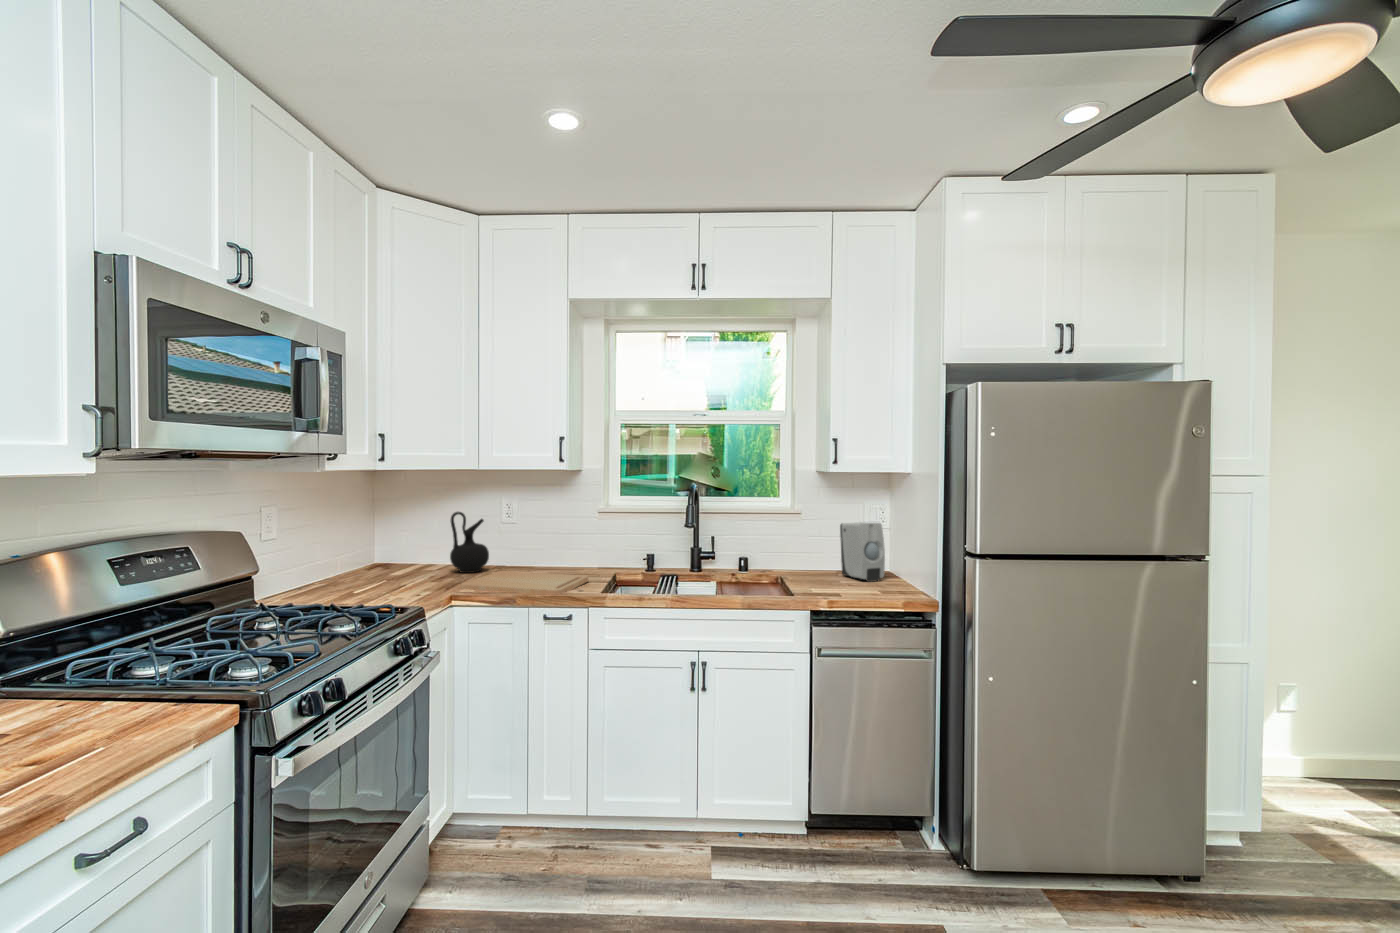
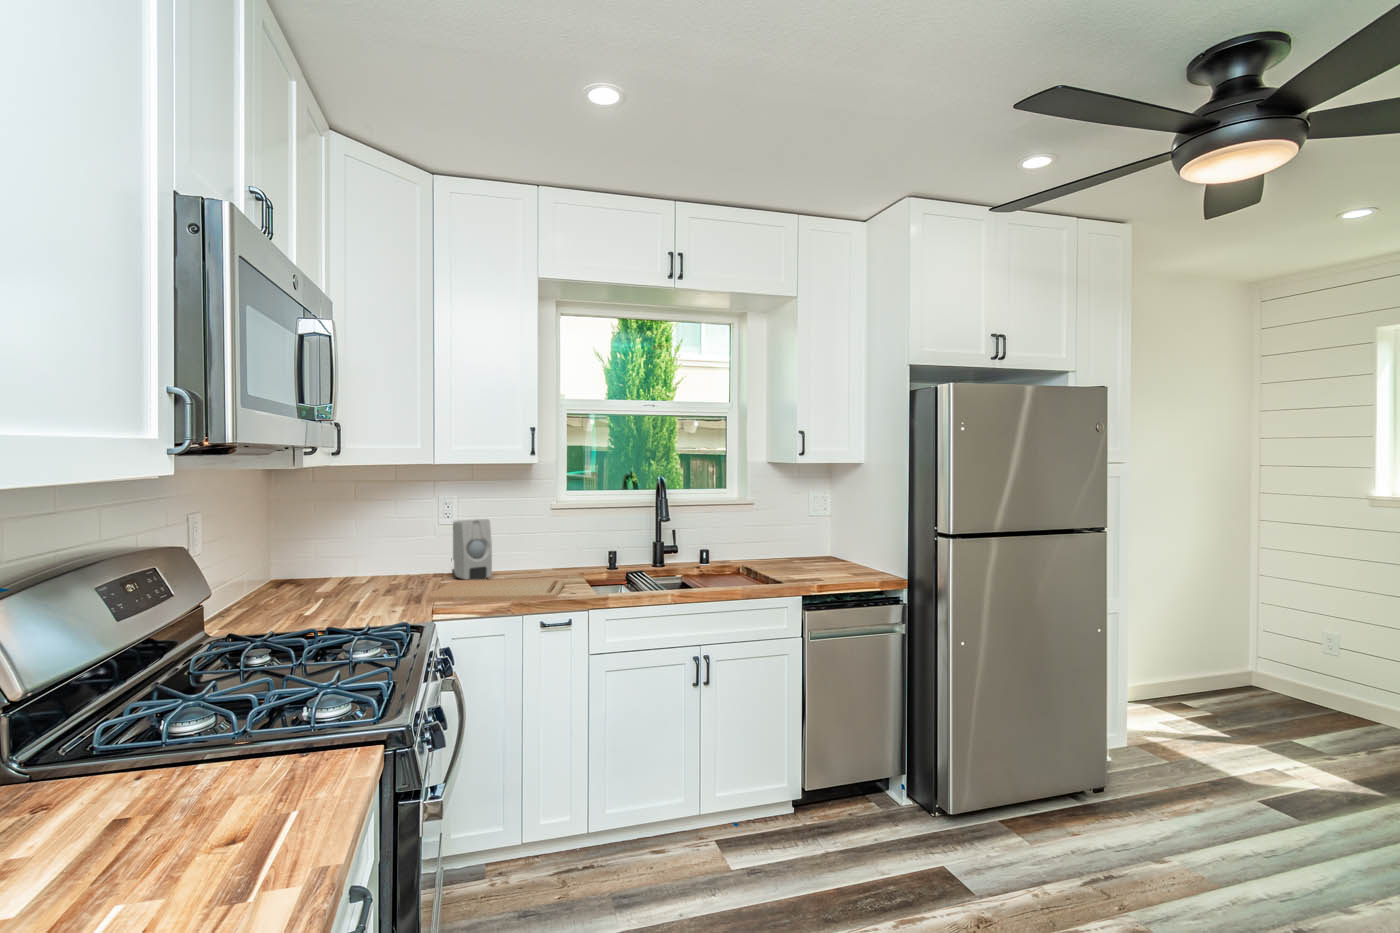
ceramic jug: present [450,512,489,573] -> none [379,514,426,586]
soap dispenser: present [840,522,885,582] -> present [451,519,492,580]

